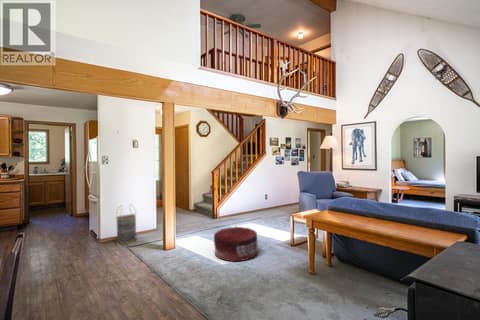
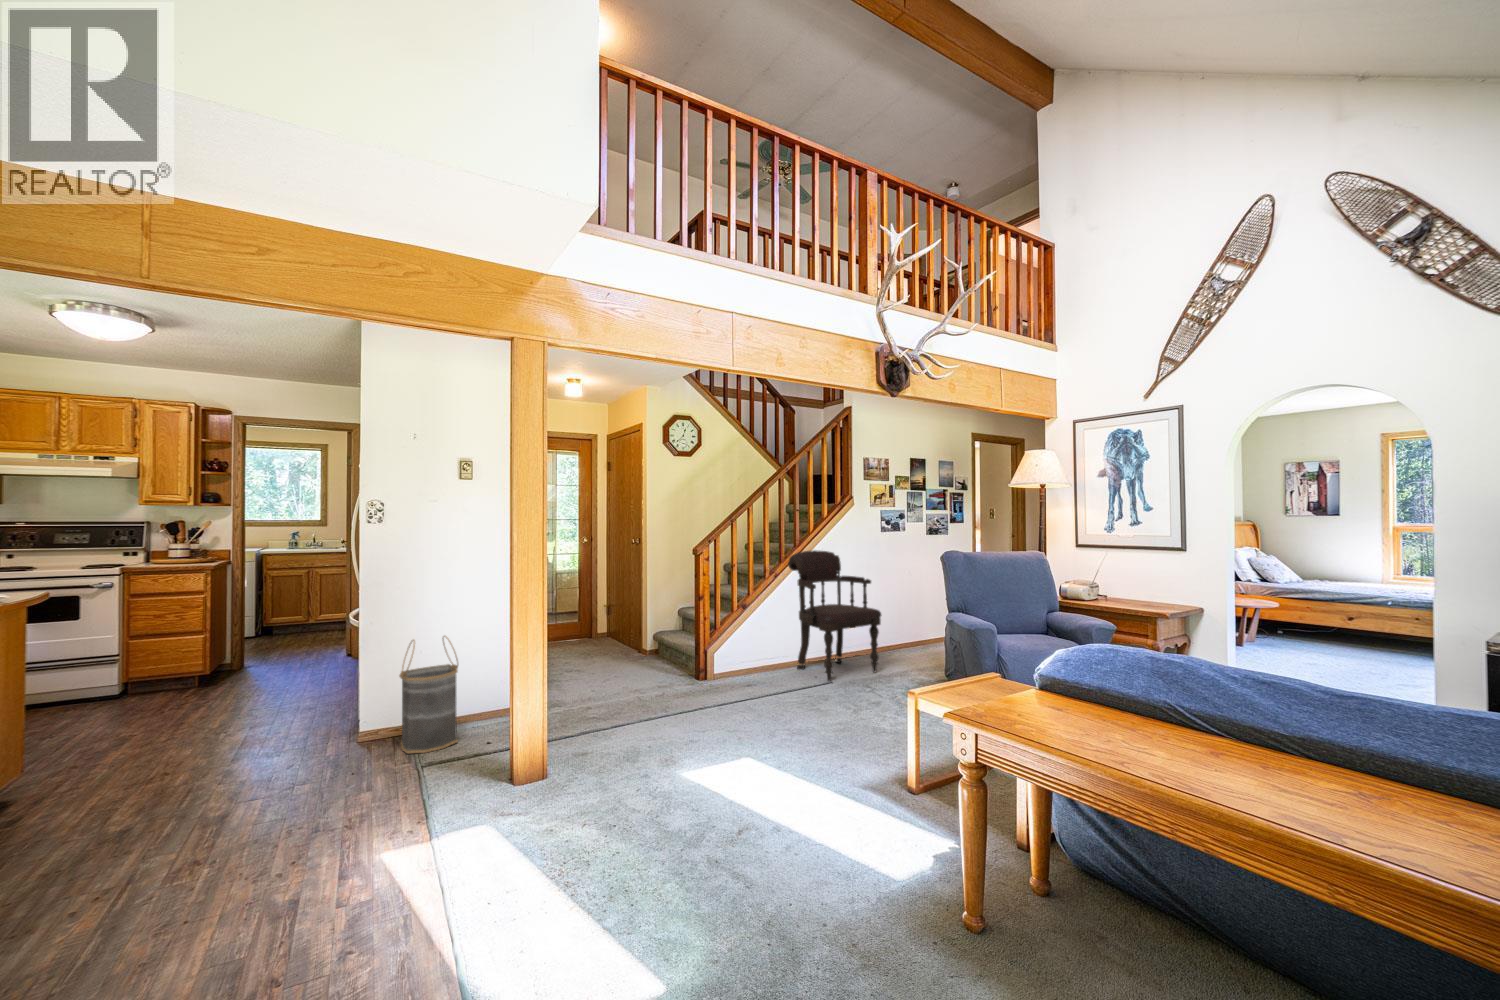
armchair: none [243,172,277,218] -> present [788,550,882,681]
pouf: present [214,227,258,261] -> none [664,716,808,845]

